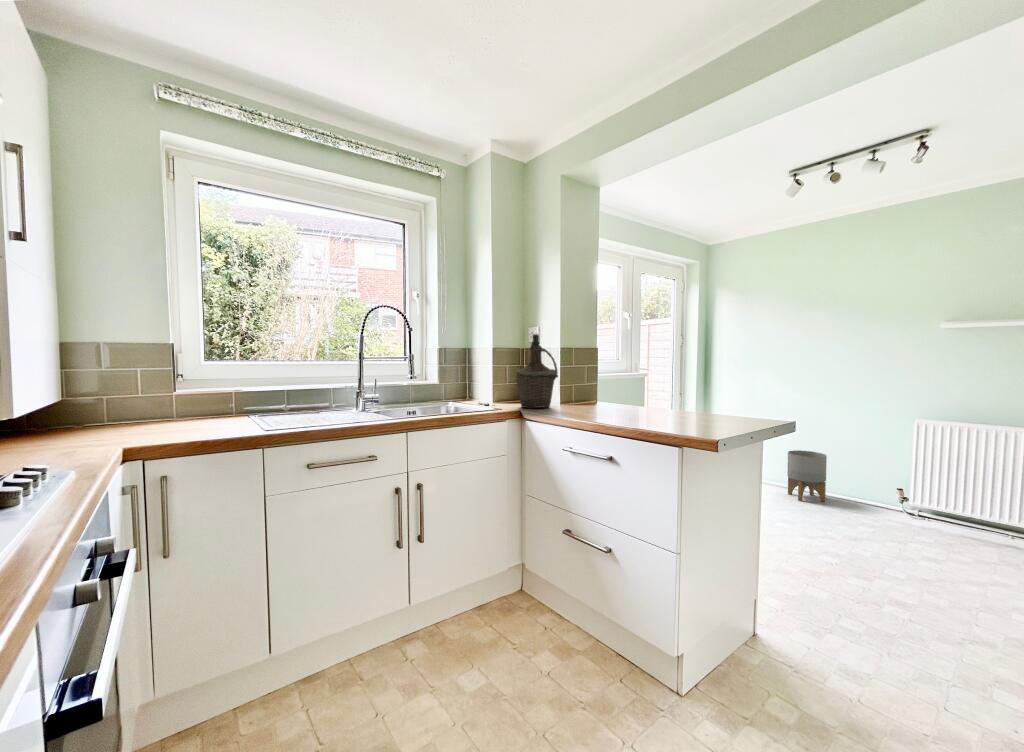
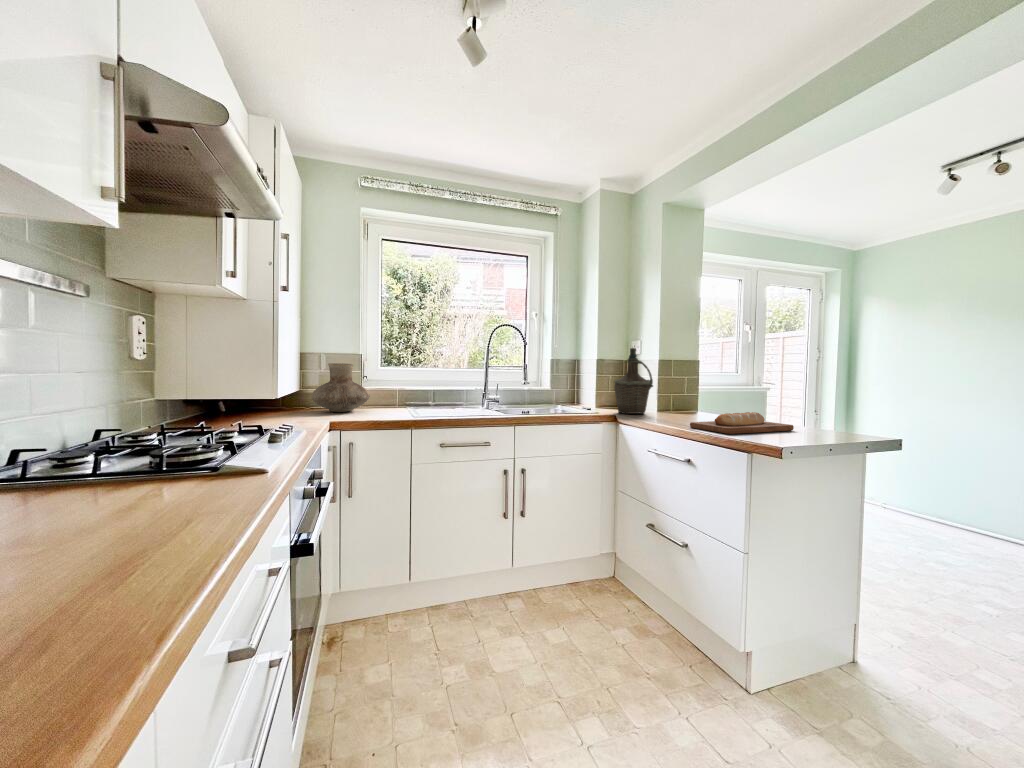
vase: none [85,357,189,429] -> present [312,363,370,412]
bread loaf: none [609,402,705,427] -> present [690,412,794,434]
planter: present [787,450,827,502] -> none [948,482,1005,546]

